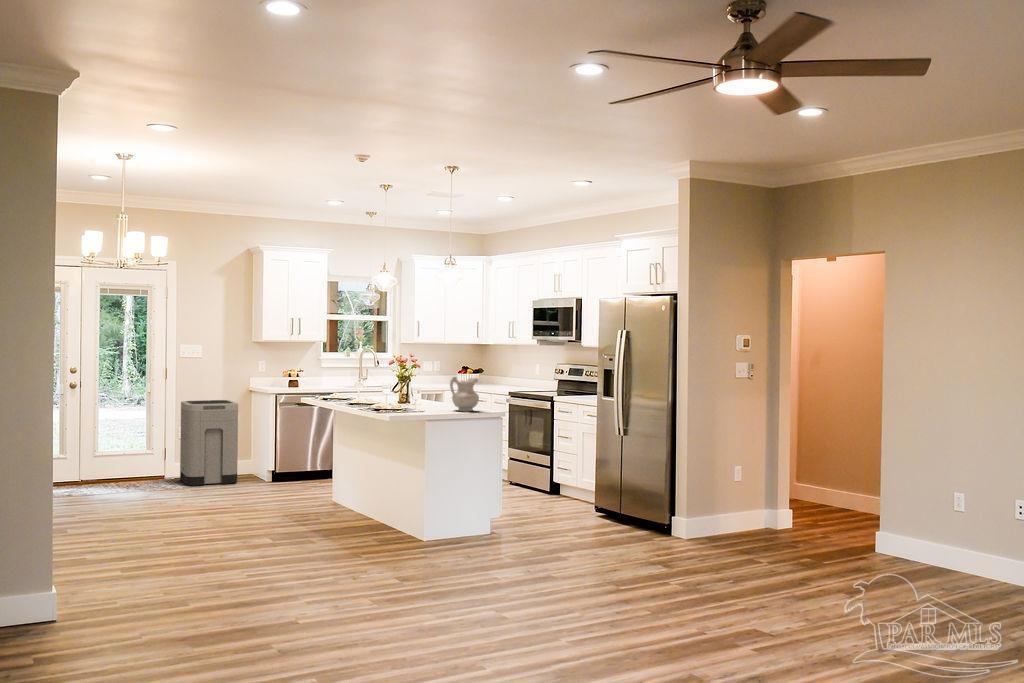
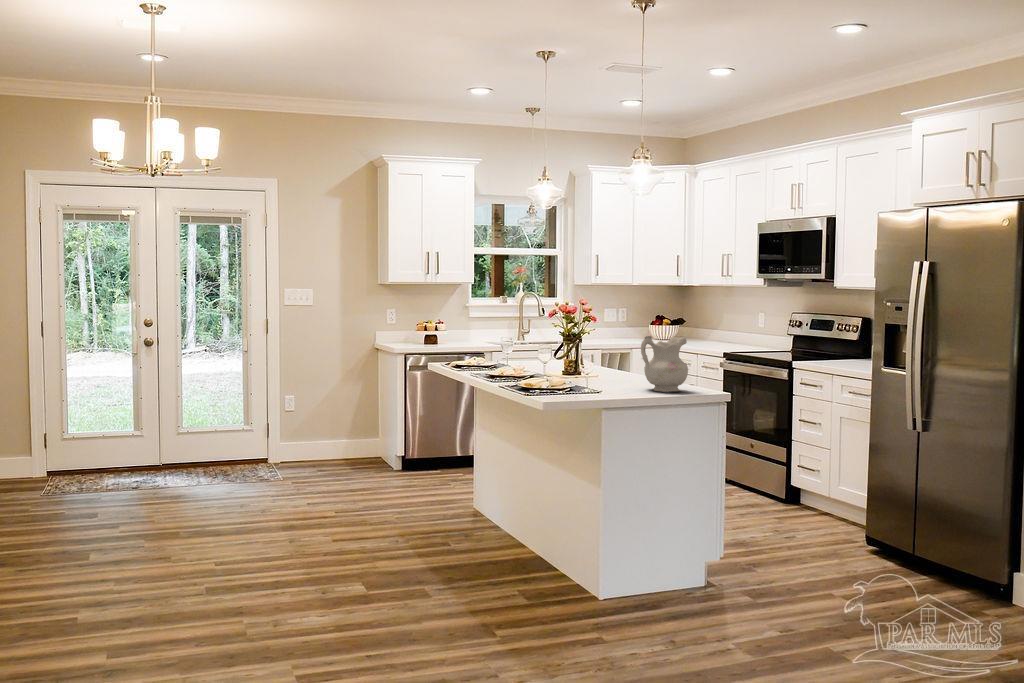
trash can: present [180,400,238,486] -> none [287,361,357,474]

